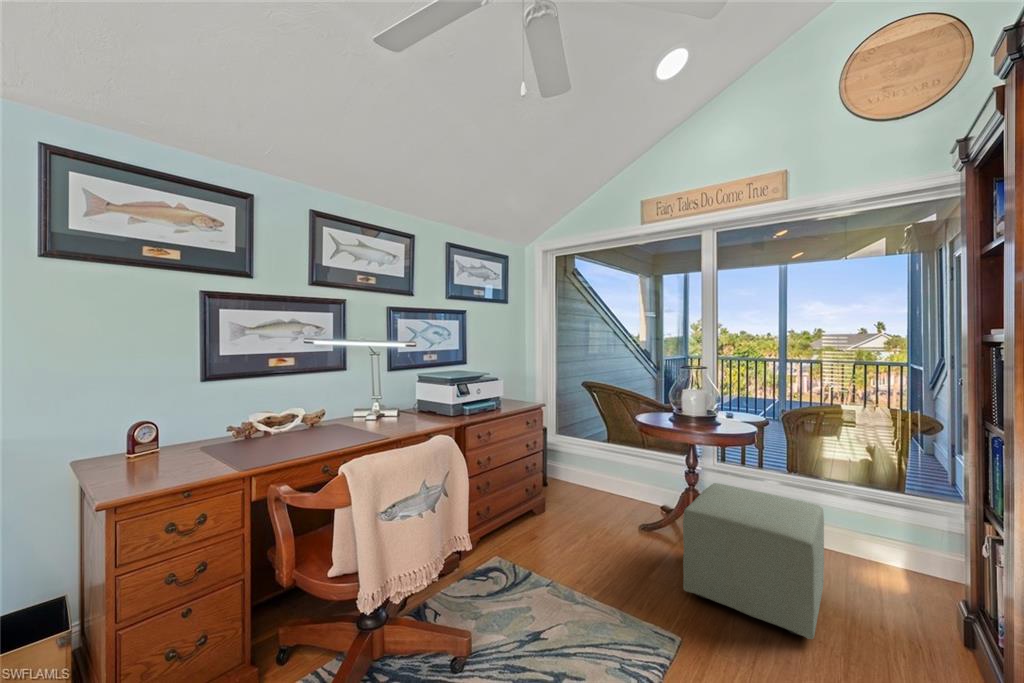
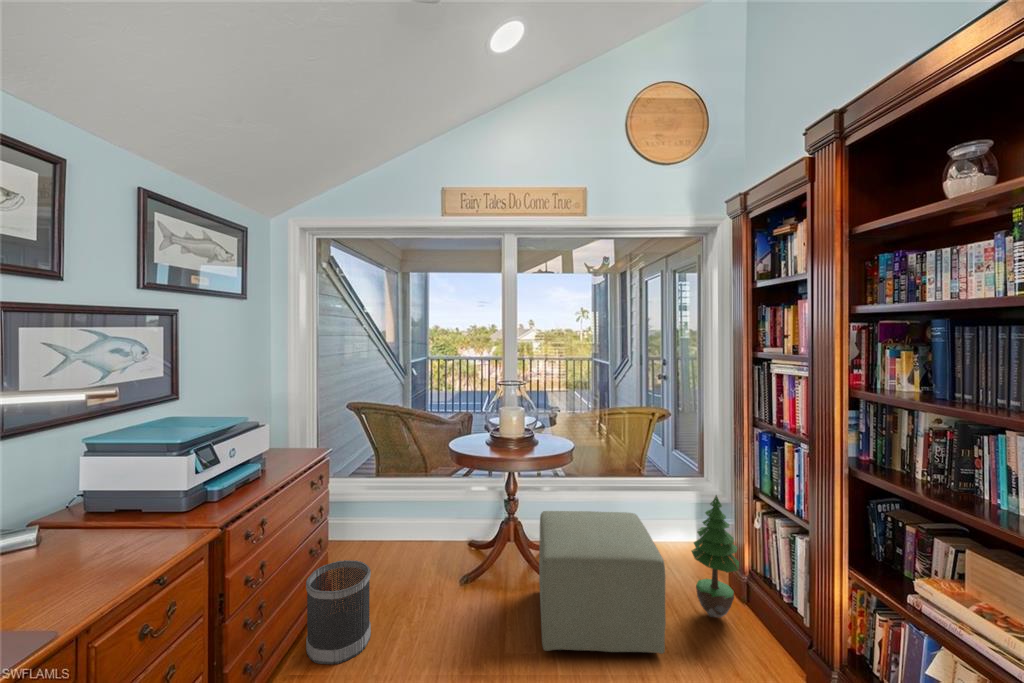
wastebasket: none [521,481,562,545] -> present [306,560,371,664]
potted tree: none [886,500,962,649] -> present [692,495,739,618]

